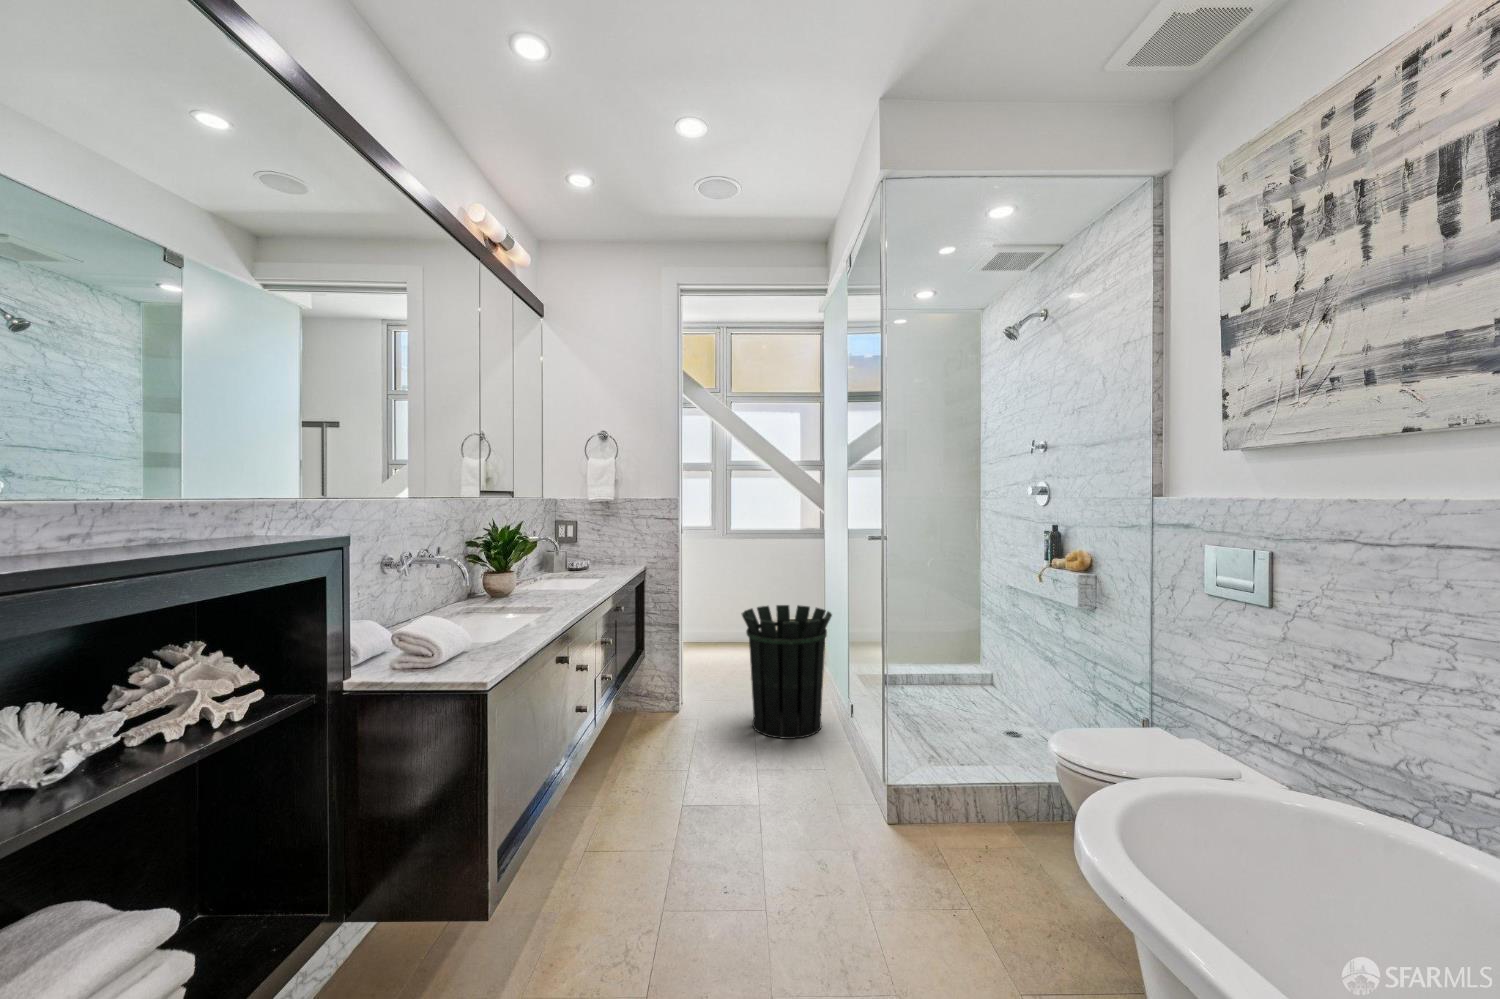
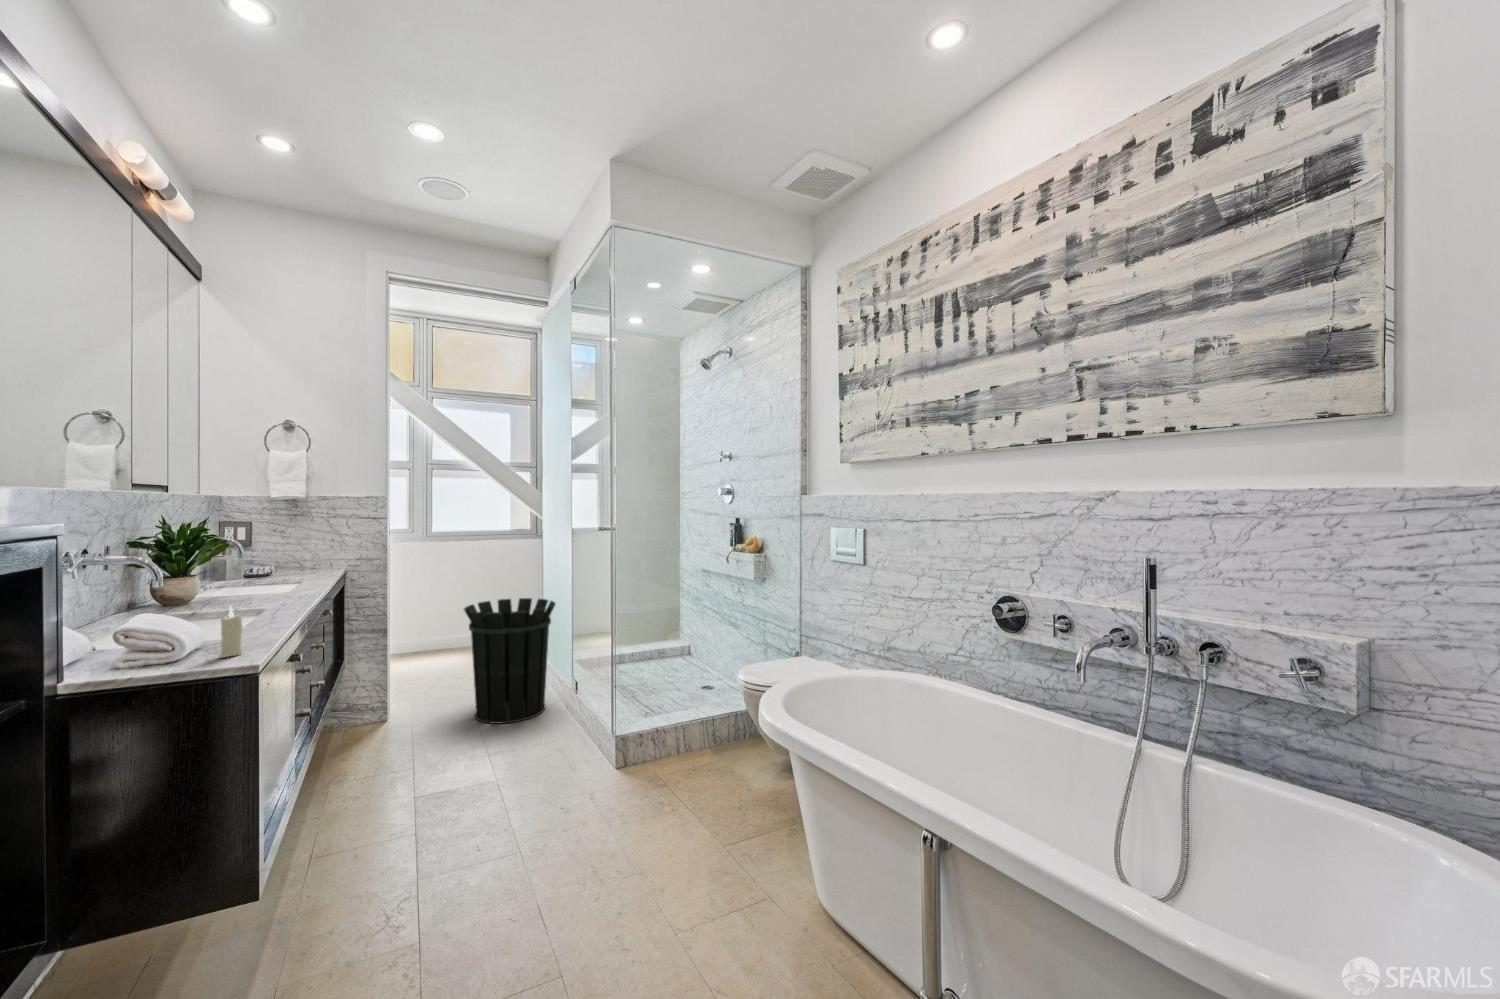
candle: none [474,615,494,666] -> present [219,606,242,658]

